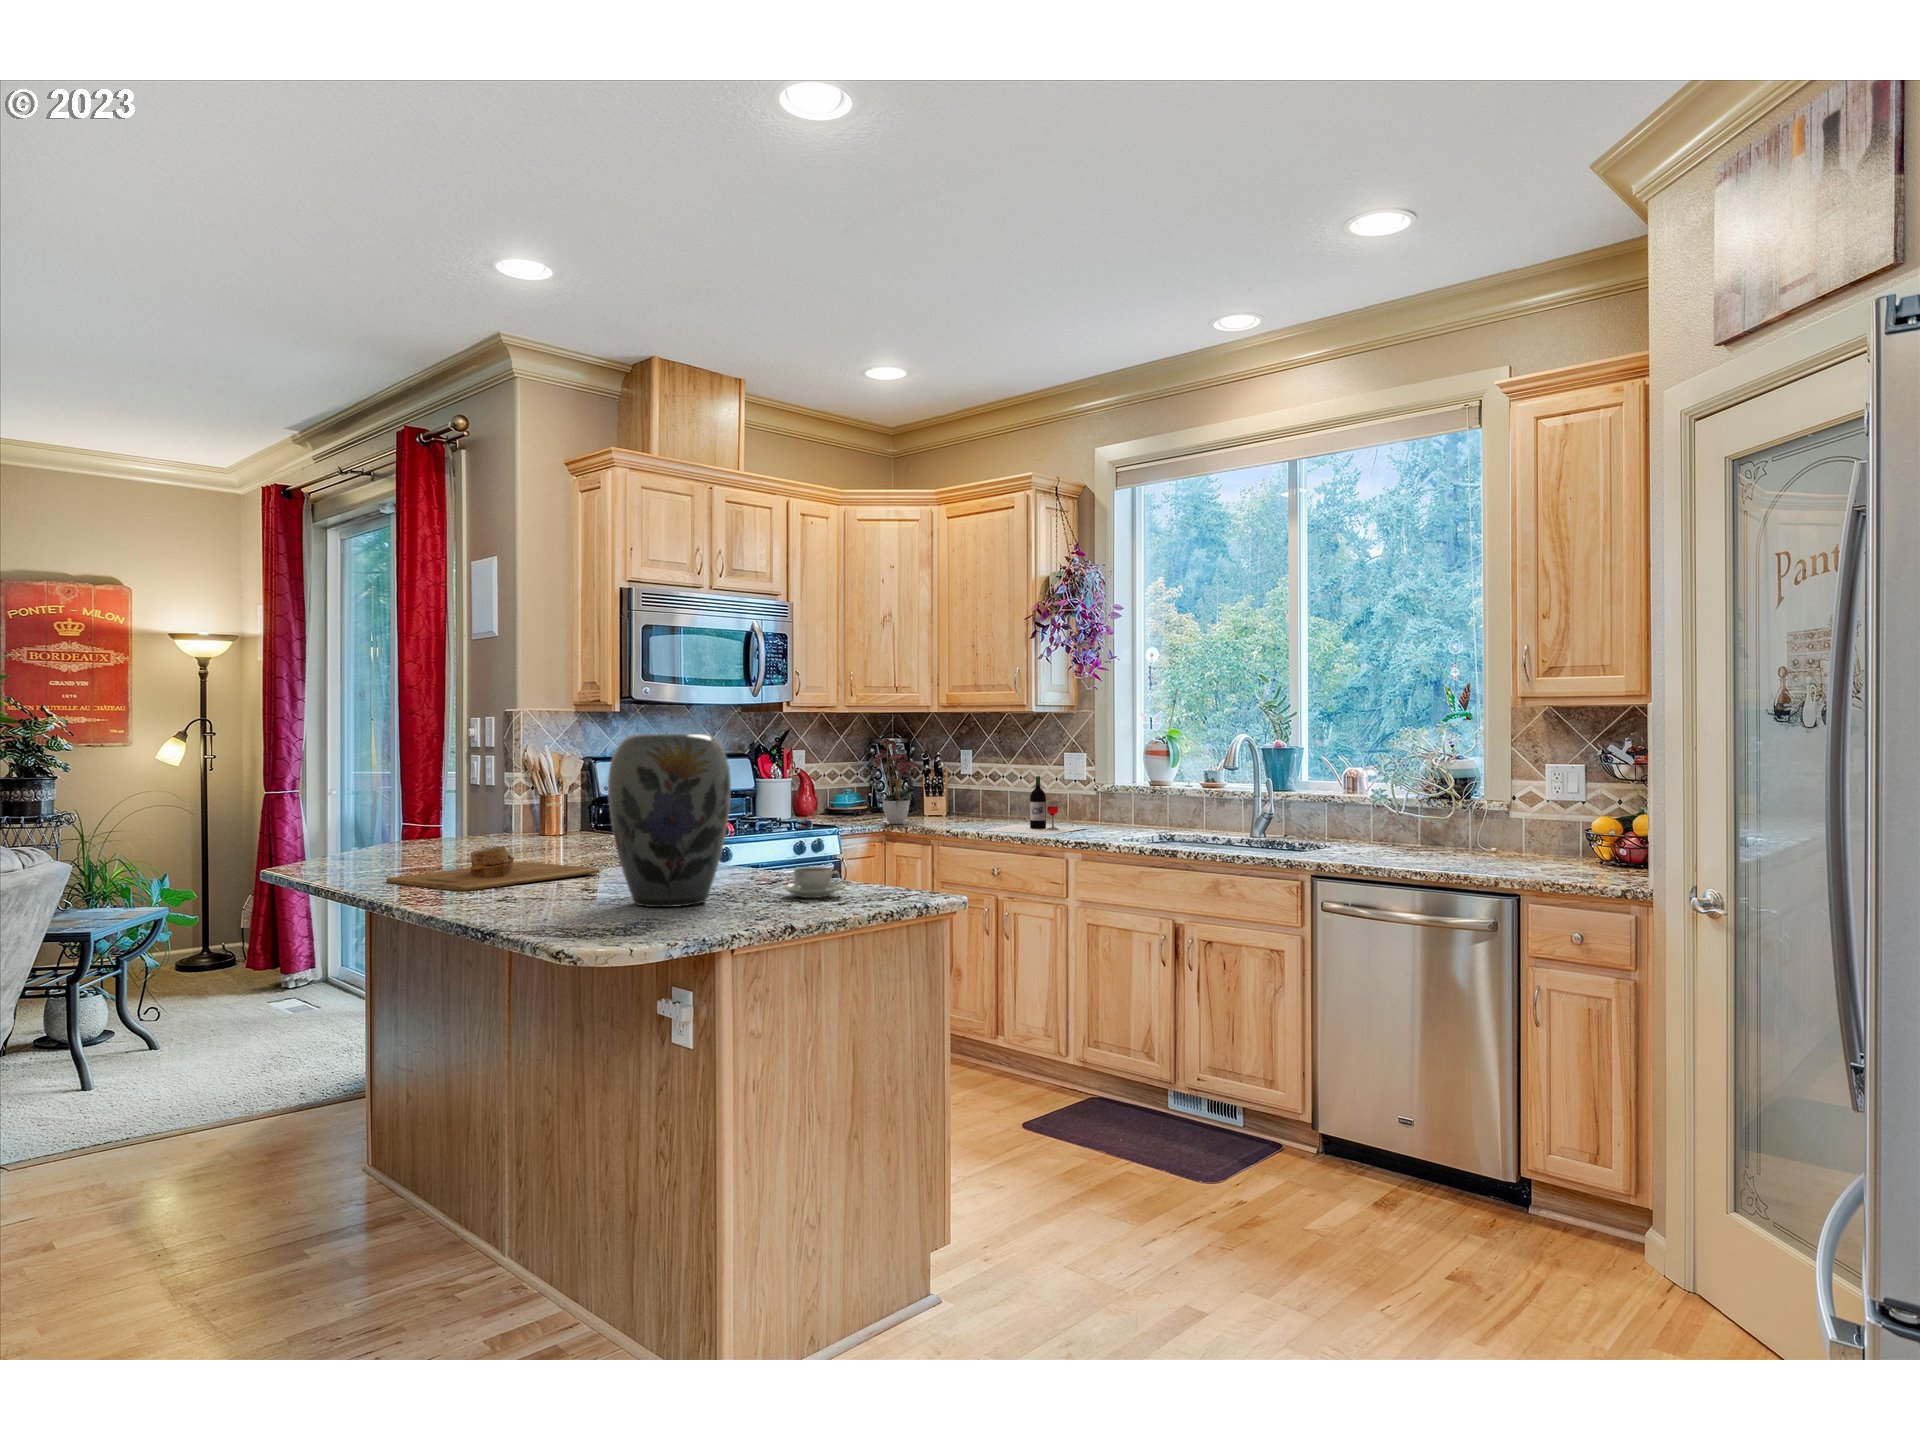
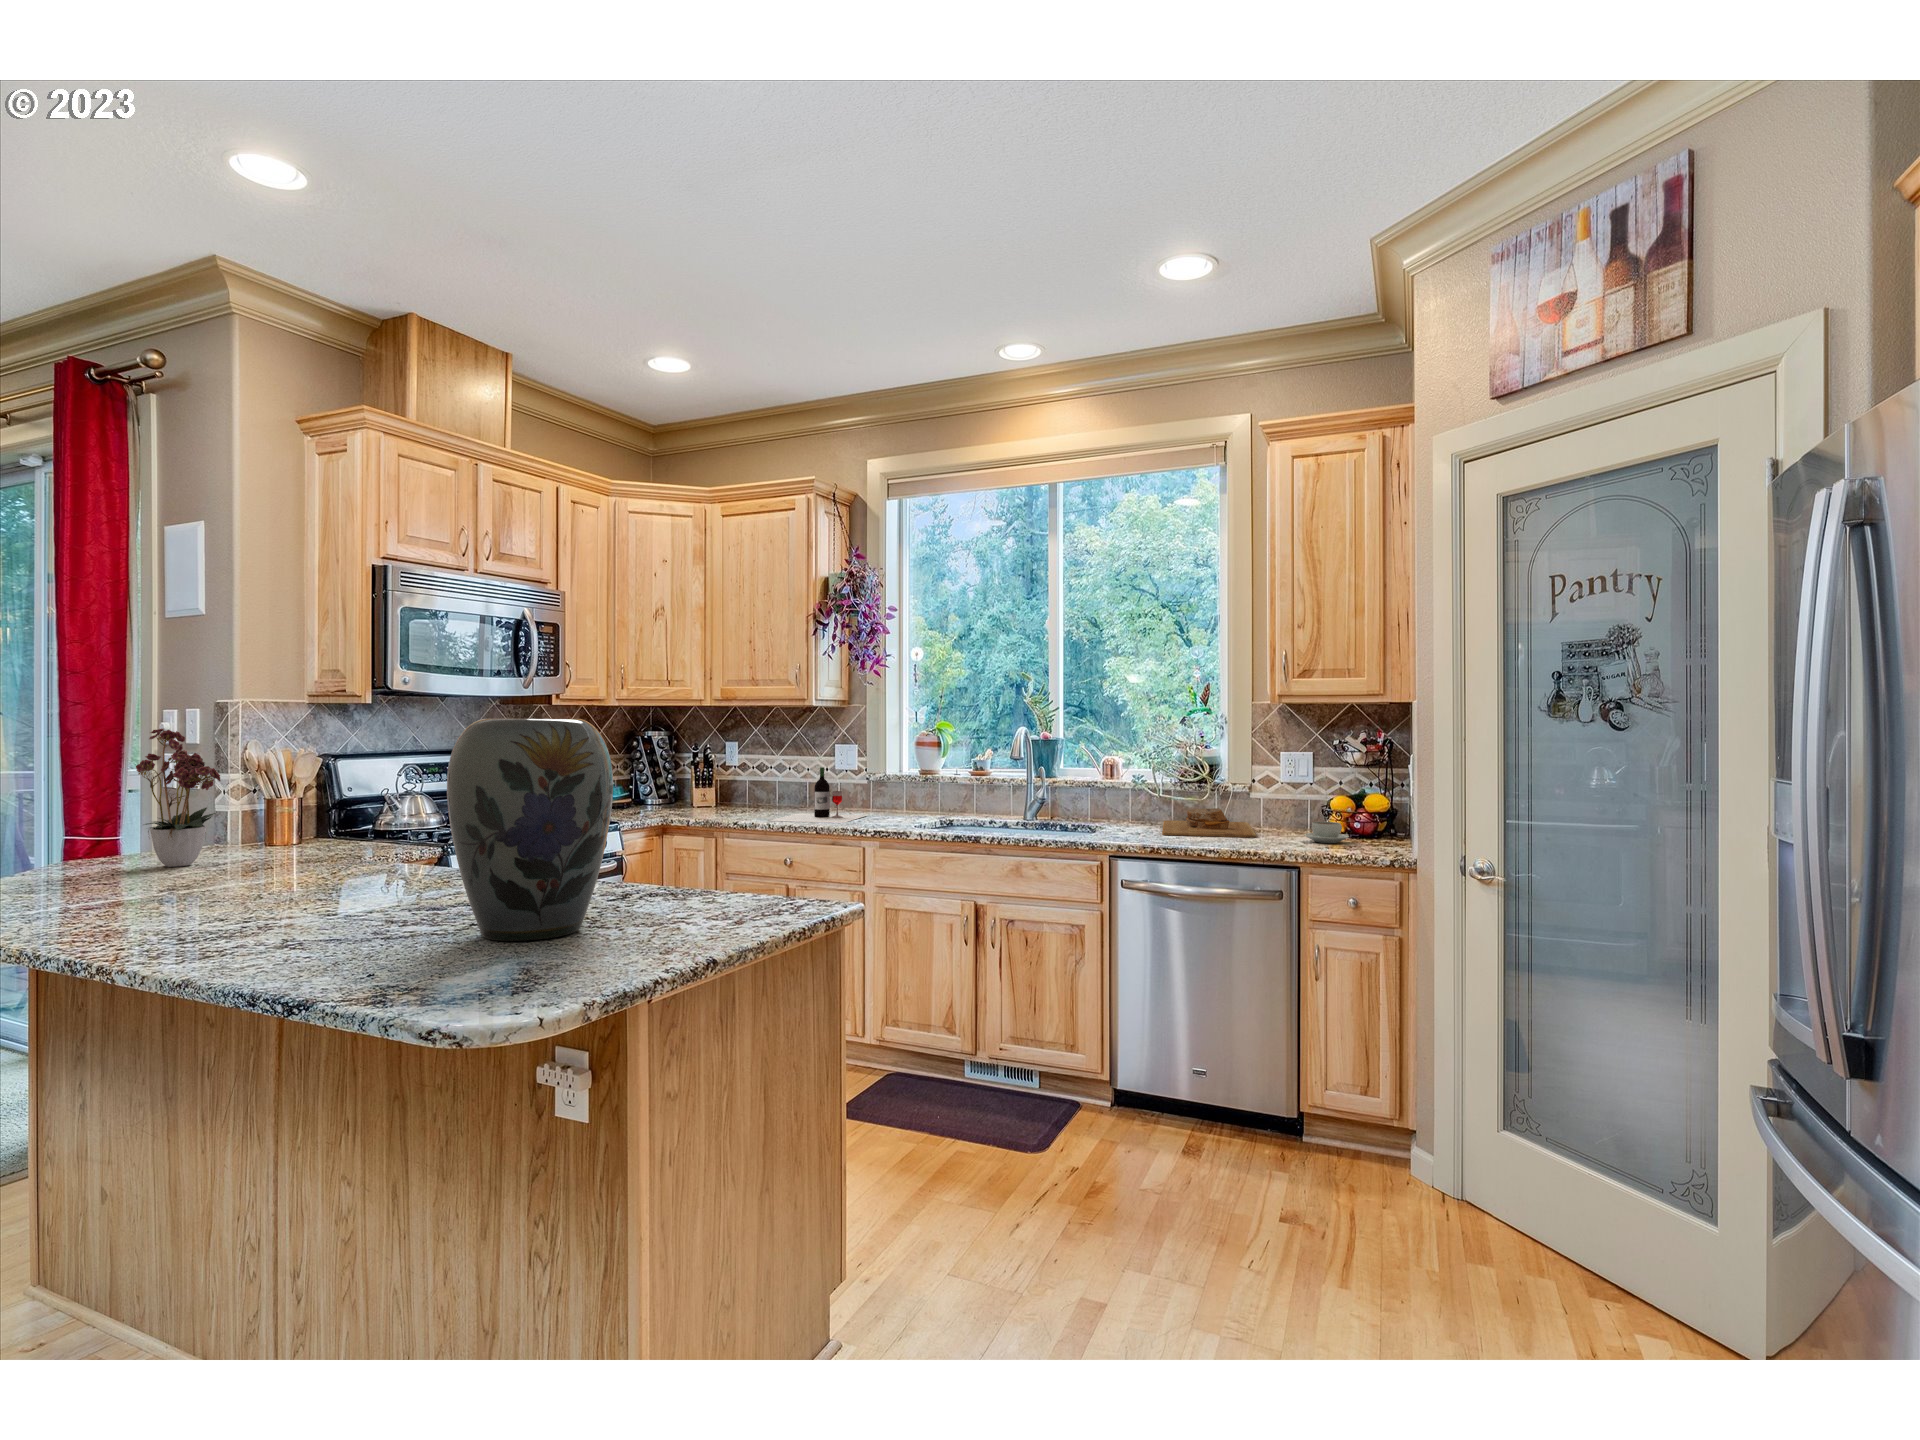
flower arrangement: present [873,738,922,824] -> present [136,728,221,867]
cutting board: present [386,846,599,892] -> present [1162,808,1256,838]
coffee cup: present [783,867,842,898] -> present [1304,822,1349,843]

